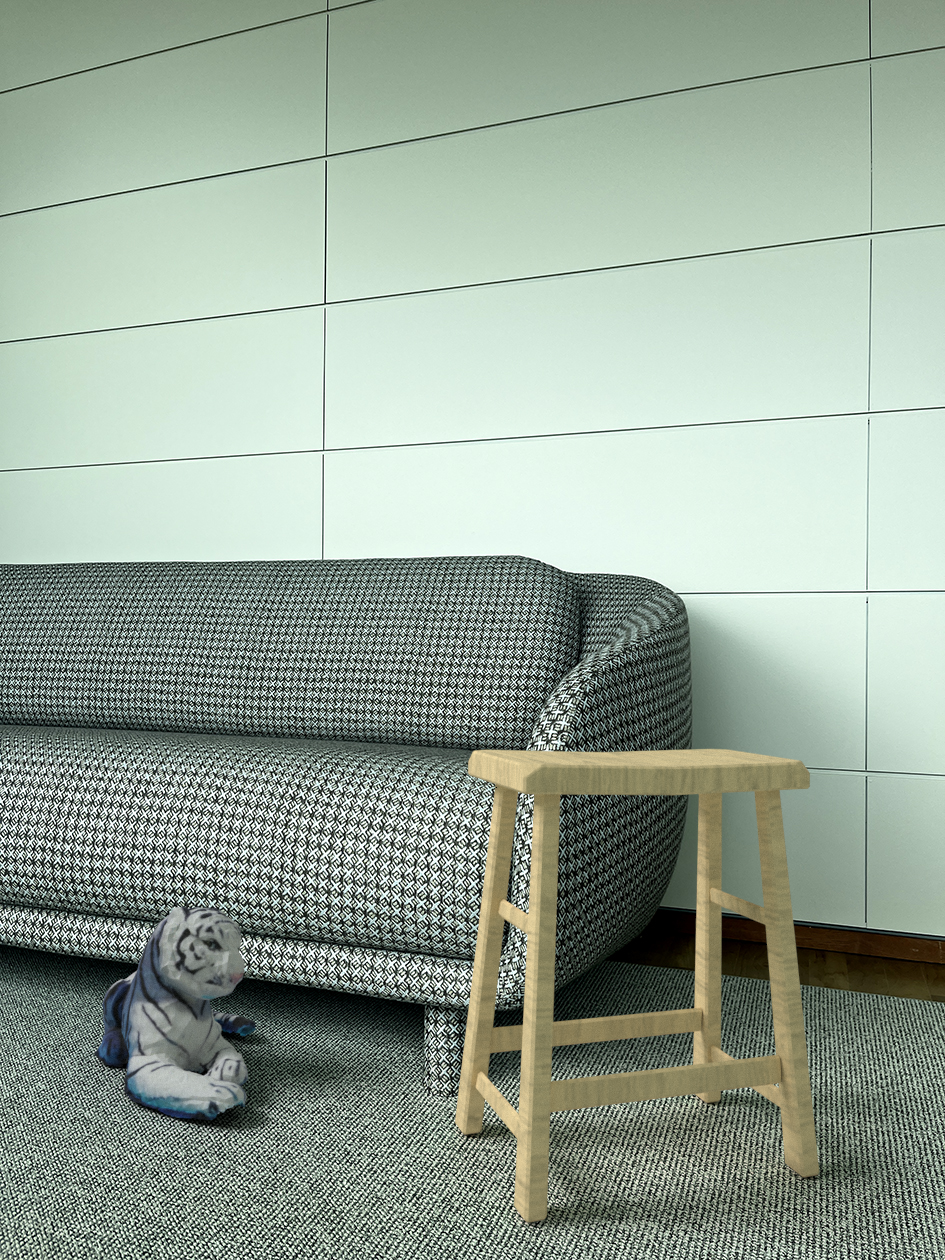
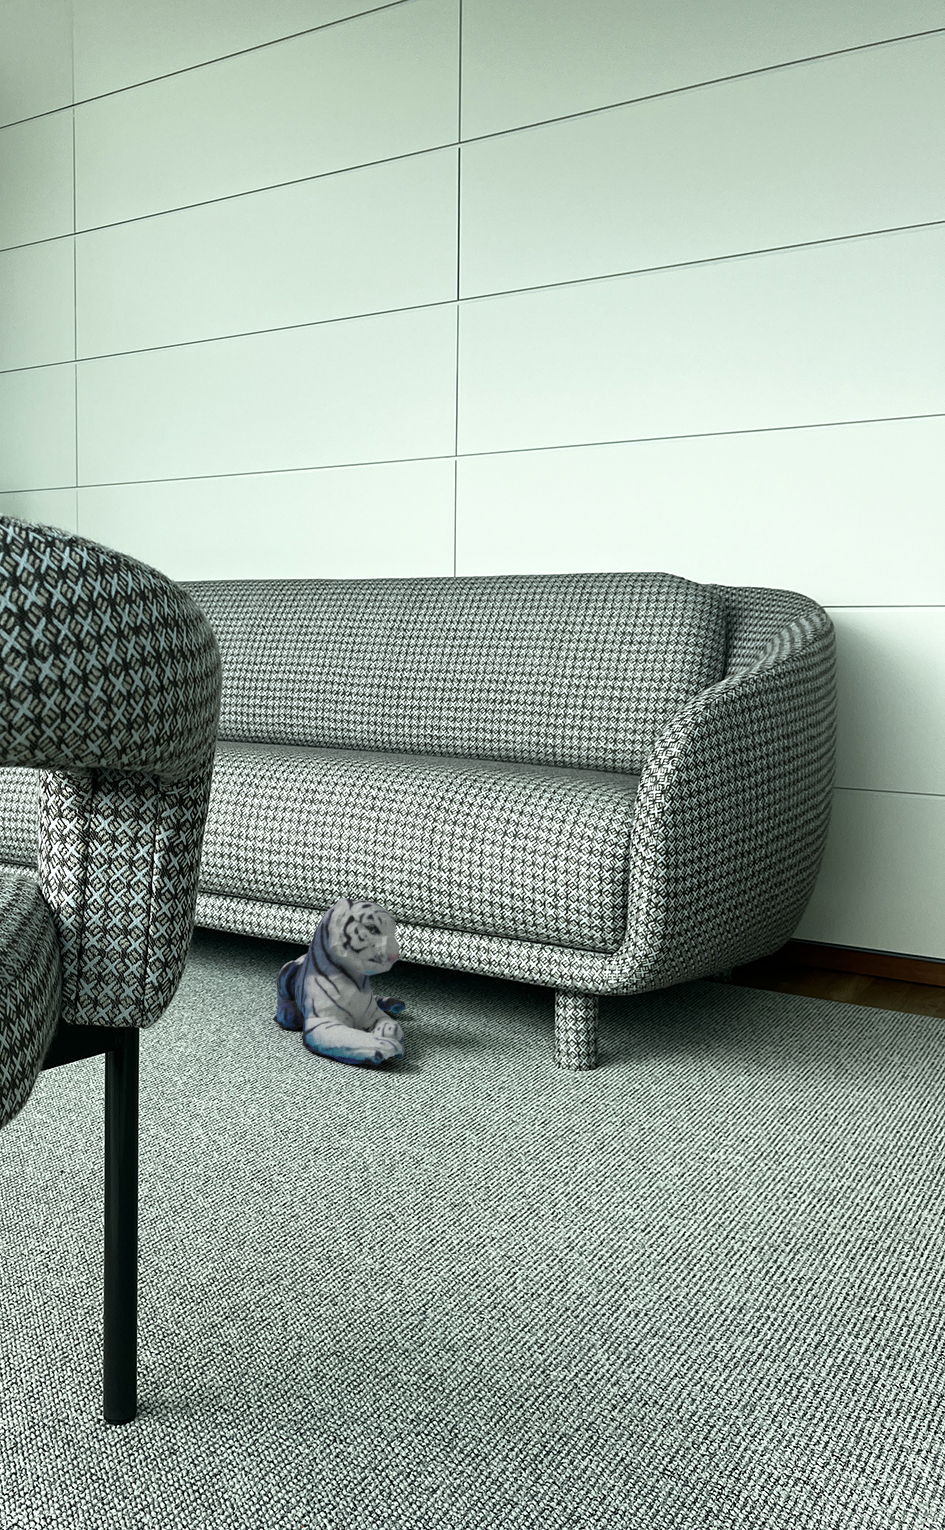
footstool: present [455,749,819,1223] -> none [576,769,887,1137]

